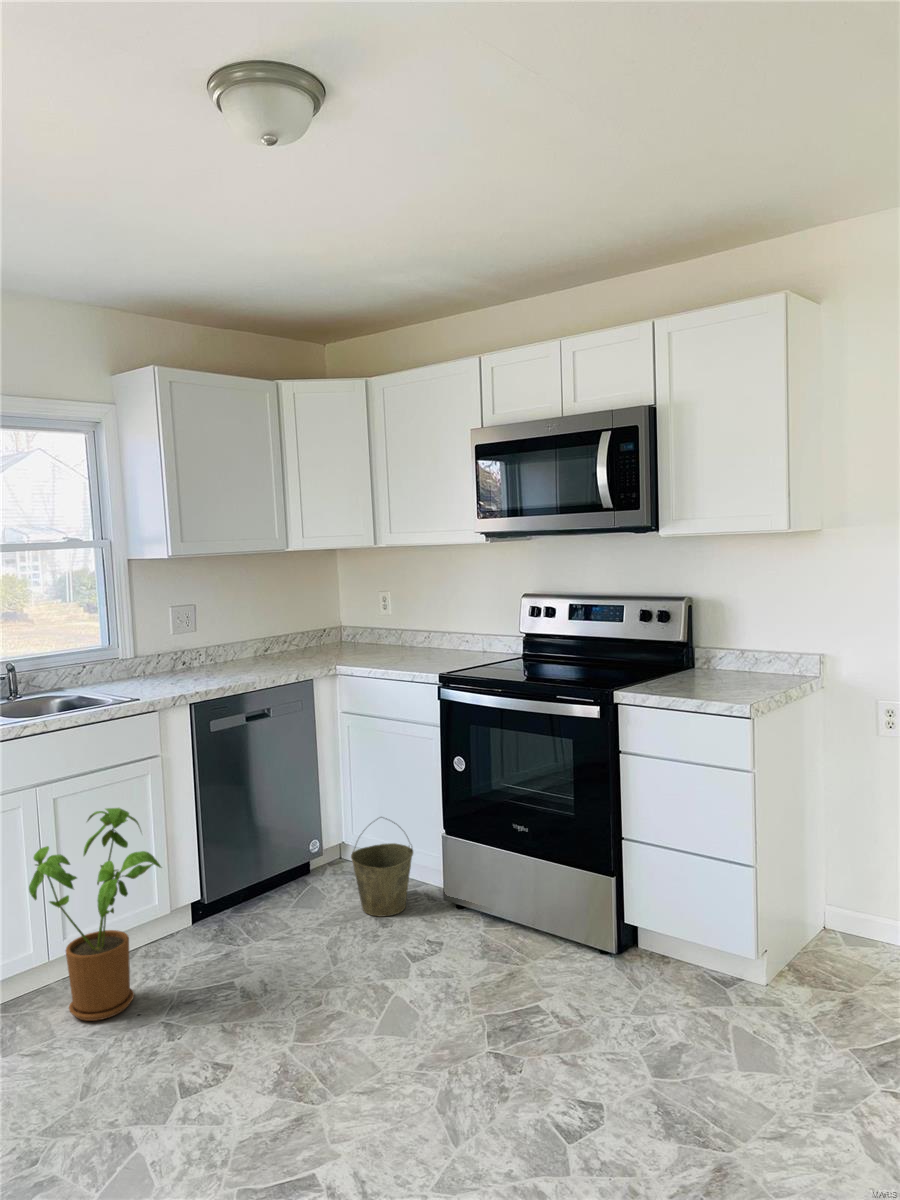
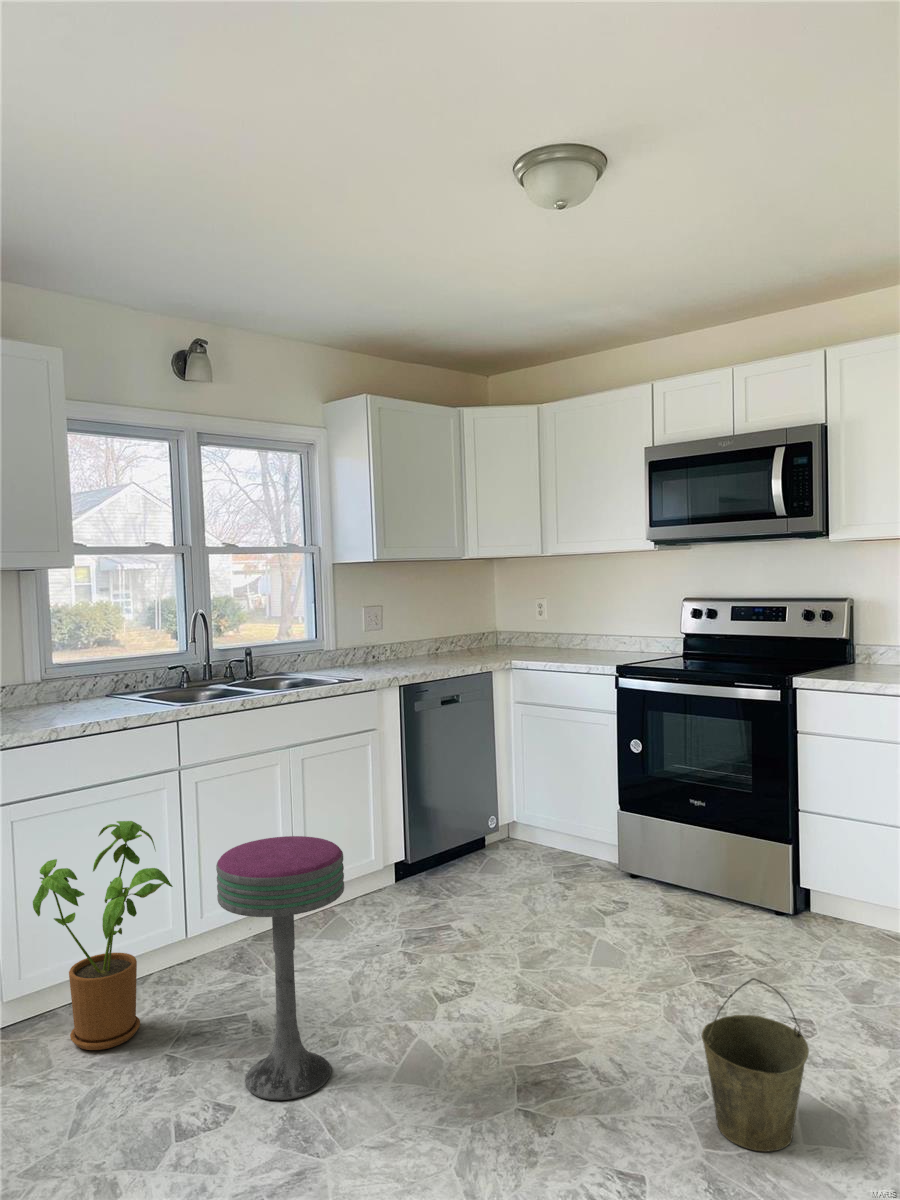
bar stool: none [207,818,326,1057] -> present [216,836,344,1100]
bucket: present [351,818,413,917] -> present [702,978,809,1152]

